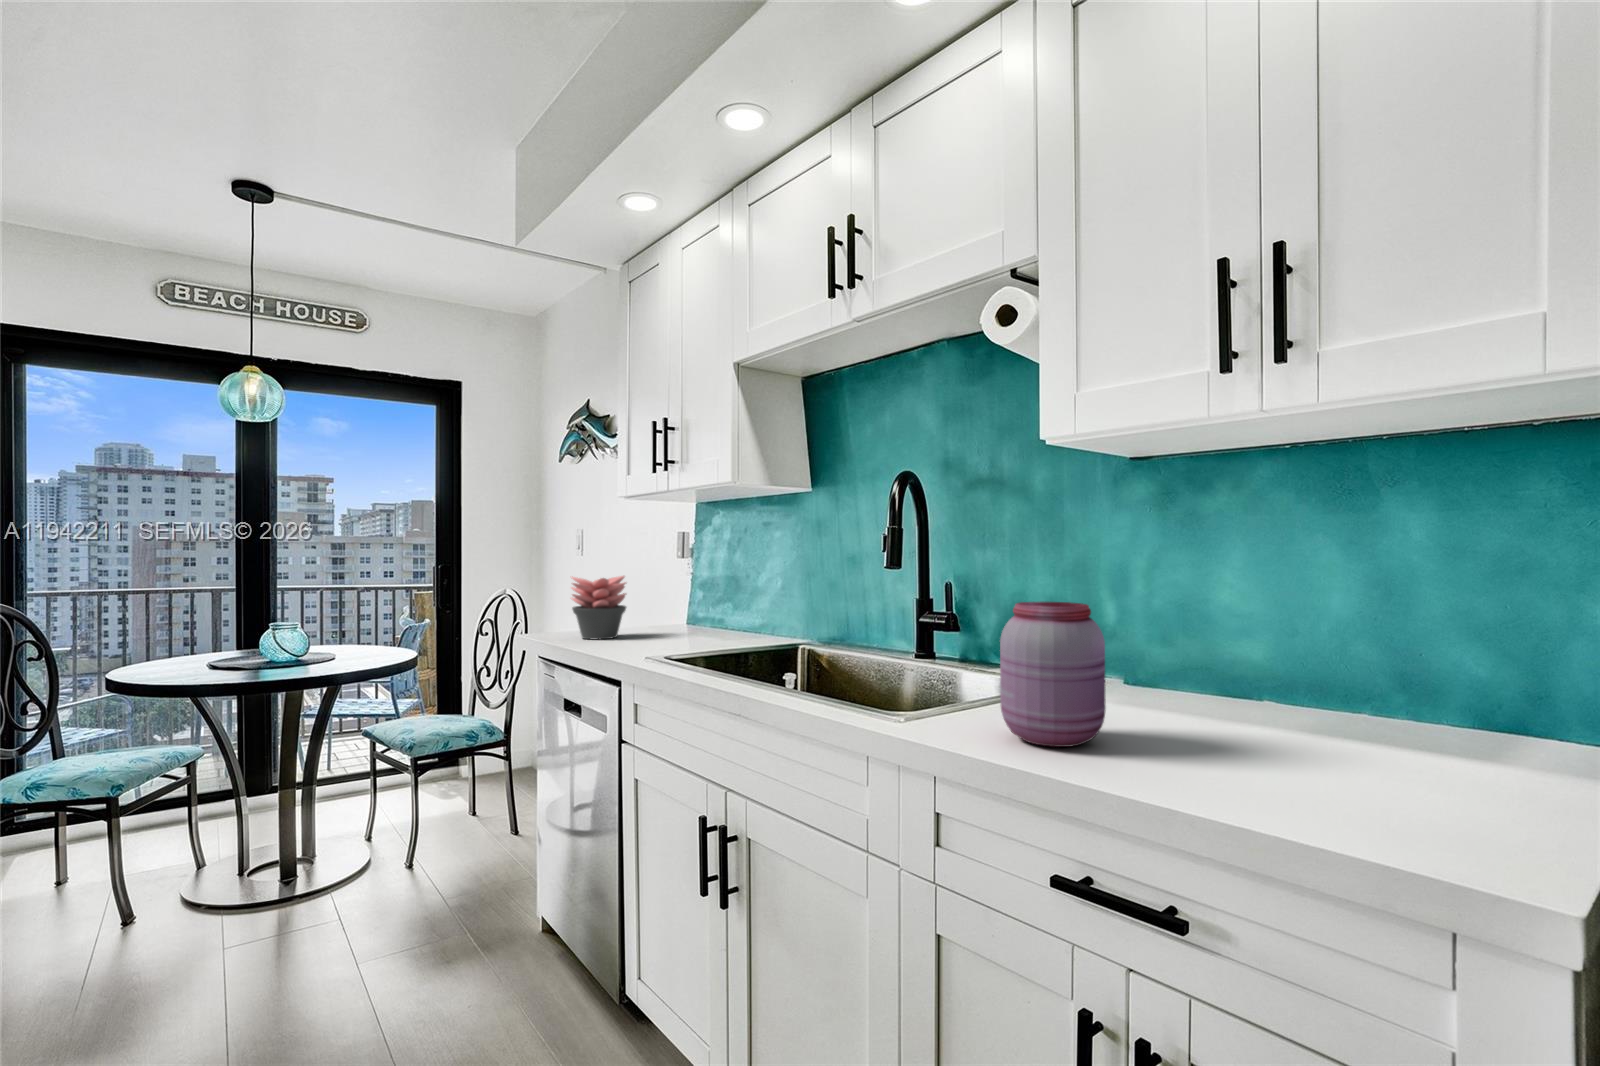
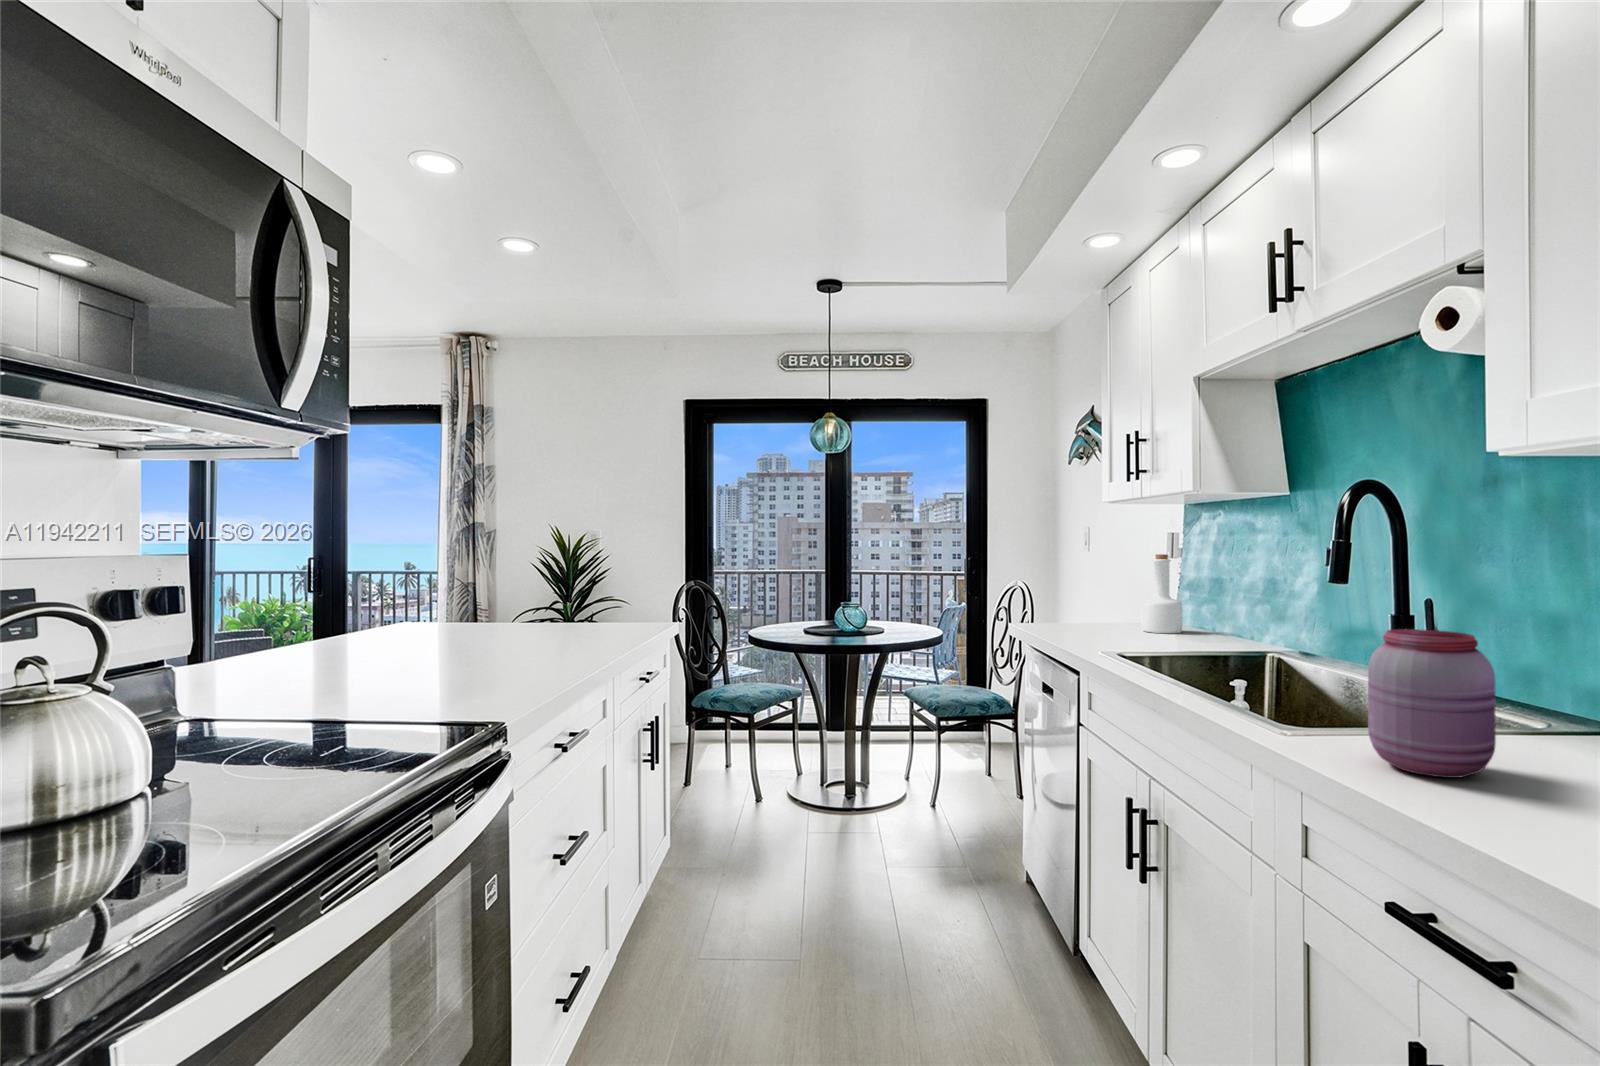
bottle: none [663,551,701,632] -> present [1142,554,1182,634]
succulent plant: present [571,576,626,639] -> none [1050,576,1102,634]

